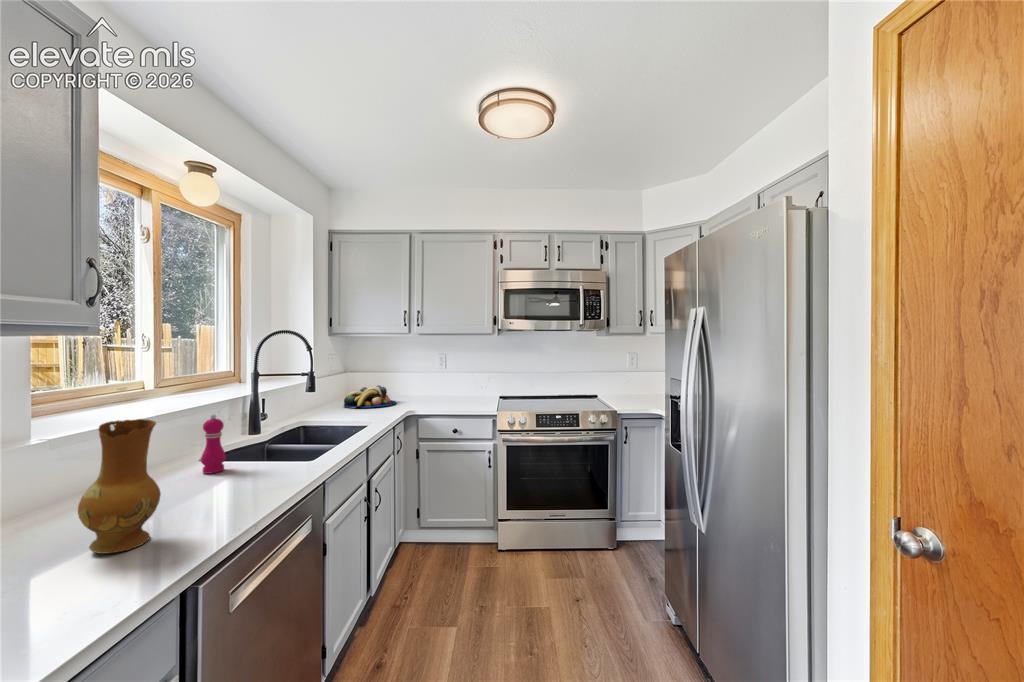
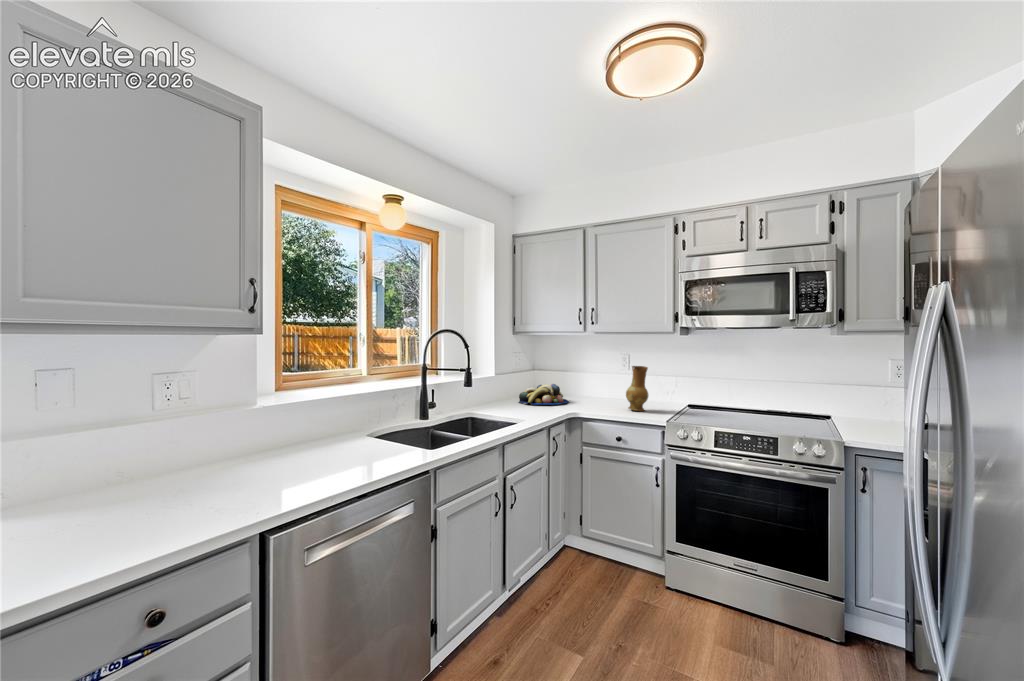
pepper mill: present [201,415,226,474] -> none [359,399,377,447]
ceramic jug: present [78,419,161,554] -> present [626,366,648,411]

